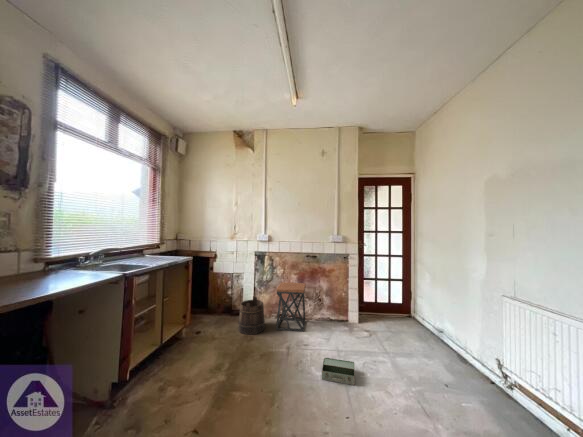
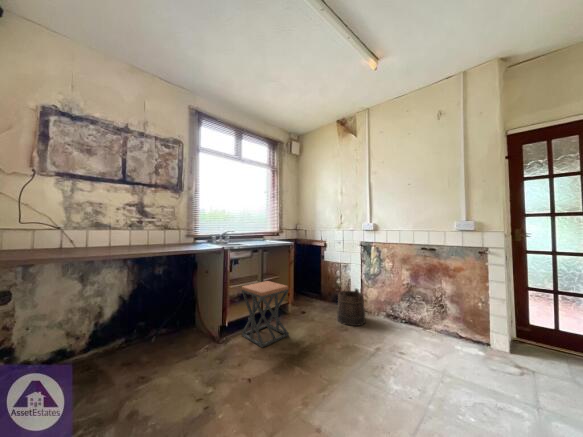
stool: present [276,282,306,332] -> present [242,281,289,347]
toolbox: present [322,358,355,385] -> none [396,370,452,417]

